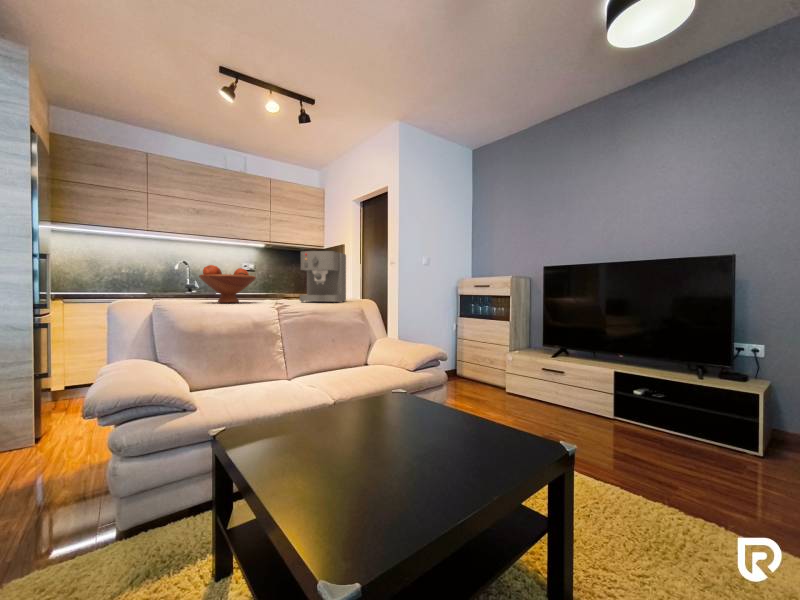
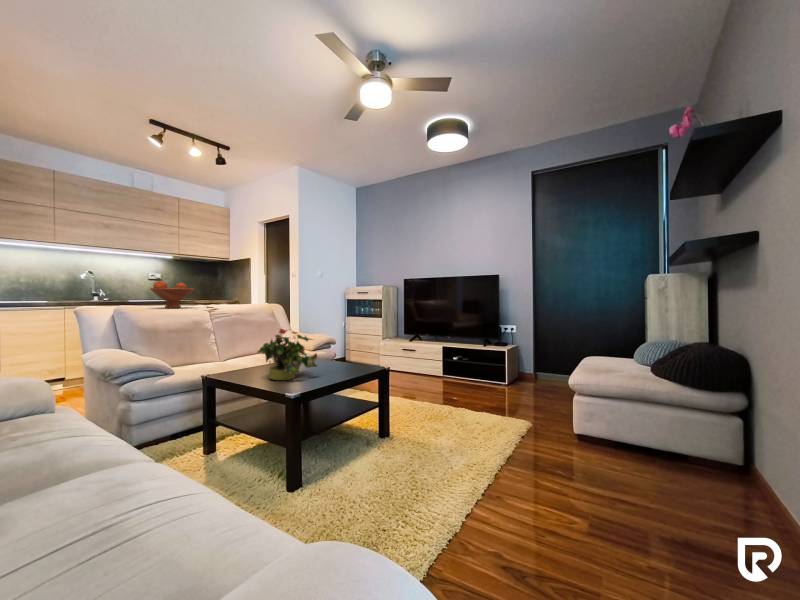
coffee maker: present [300,251,346,303] -> none [226,270,261,307]
potted plant: none [307,345,427,461] -> present [257,329,317,380]

